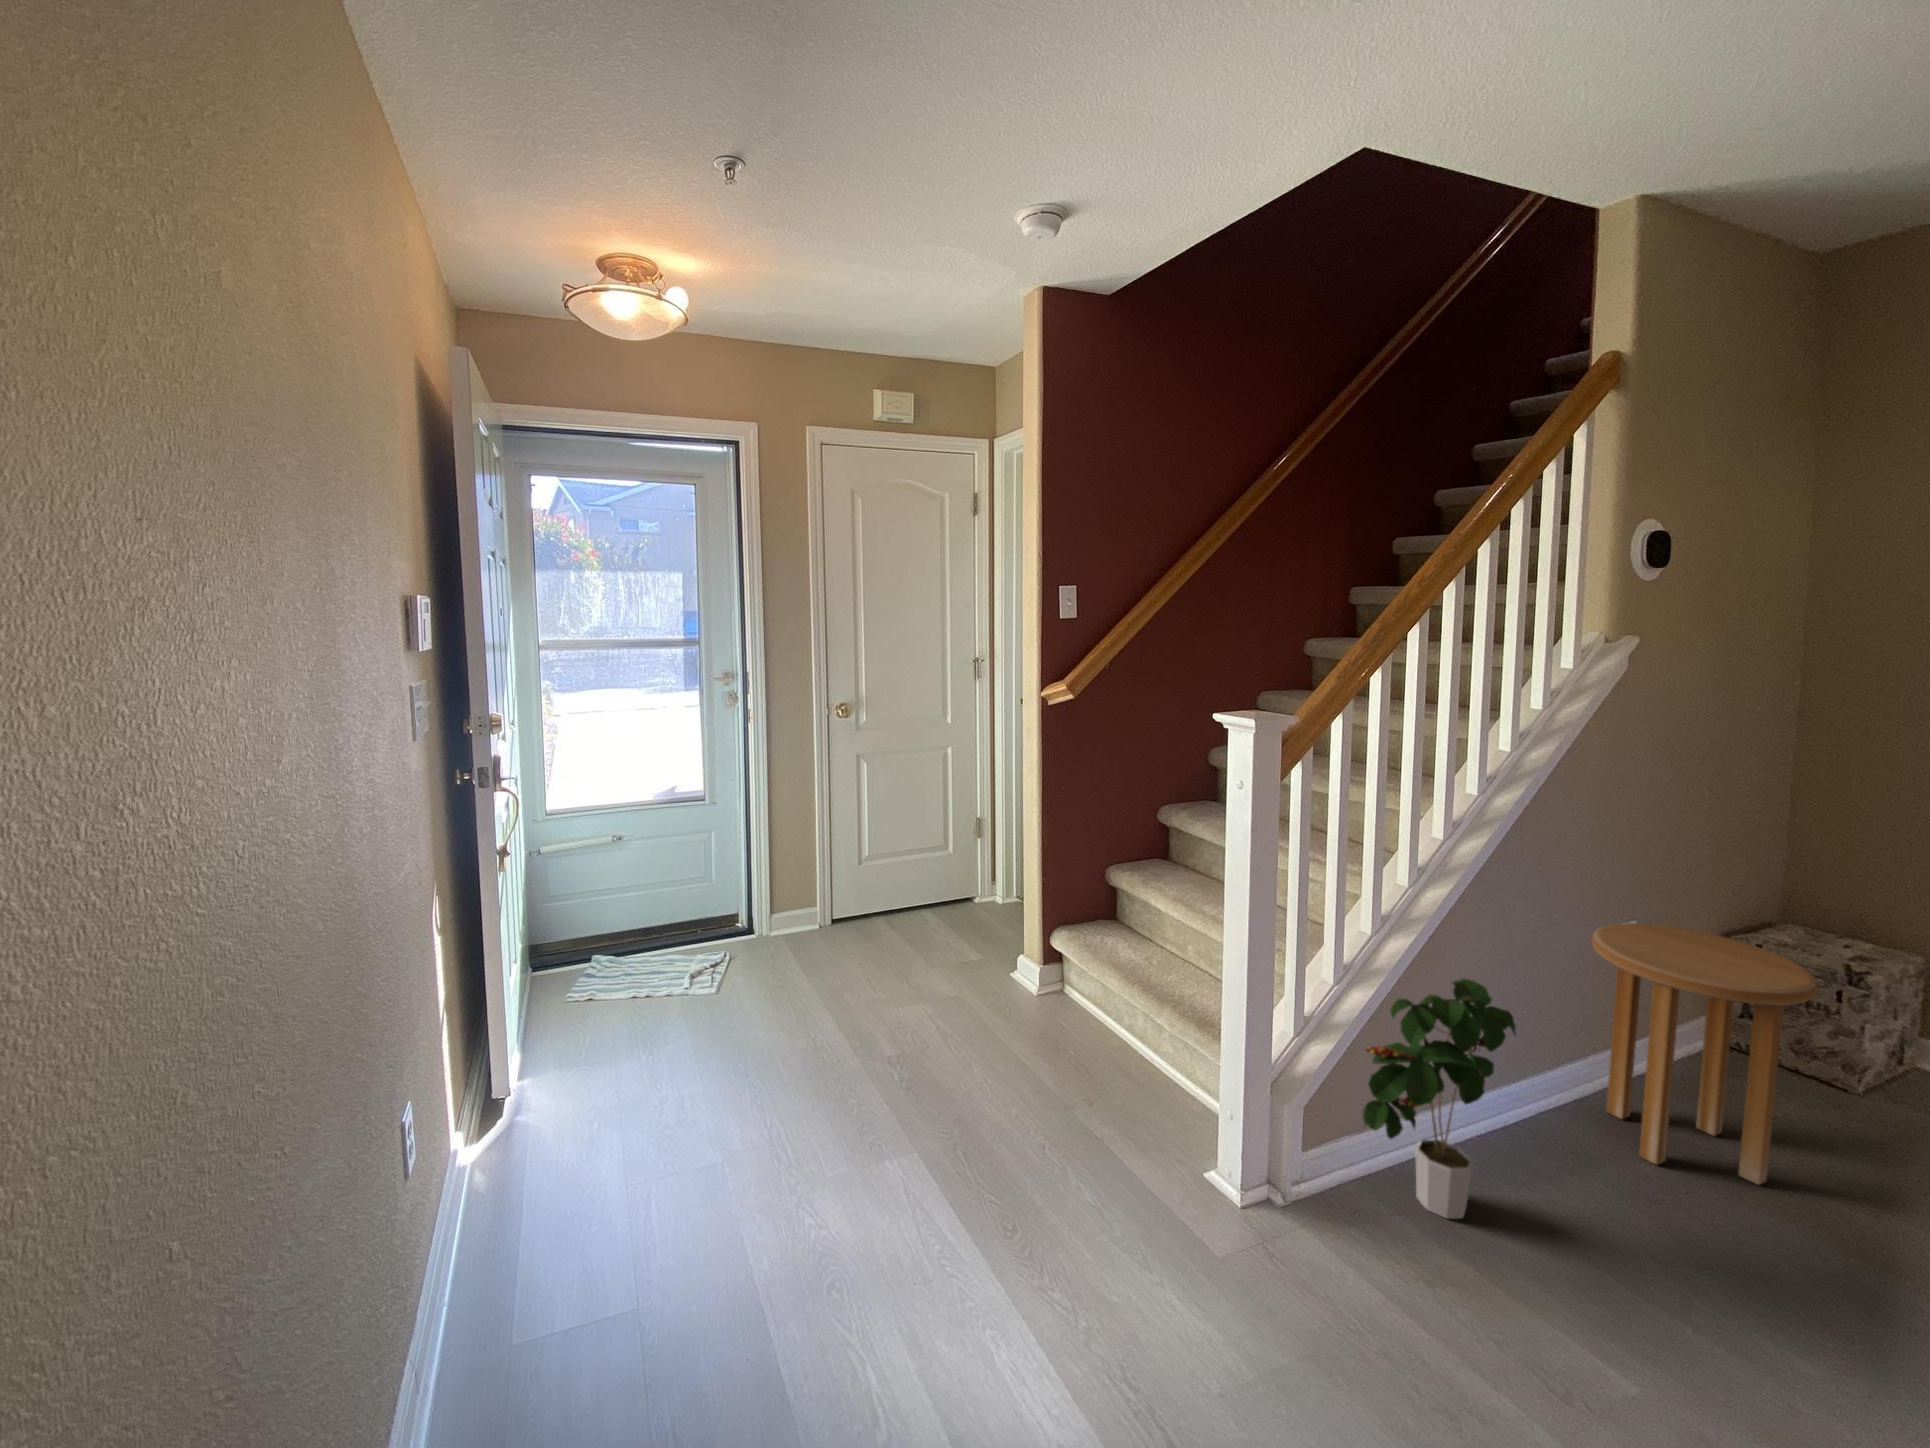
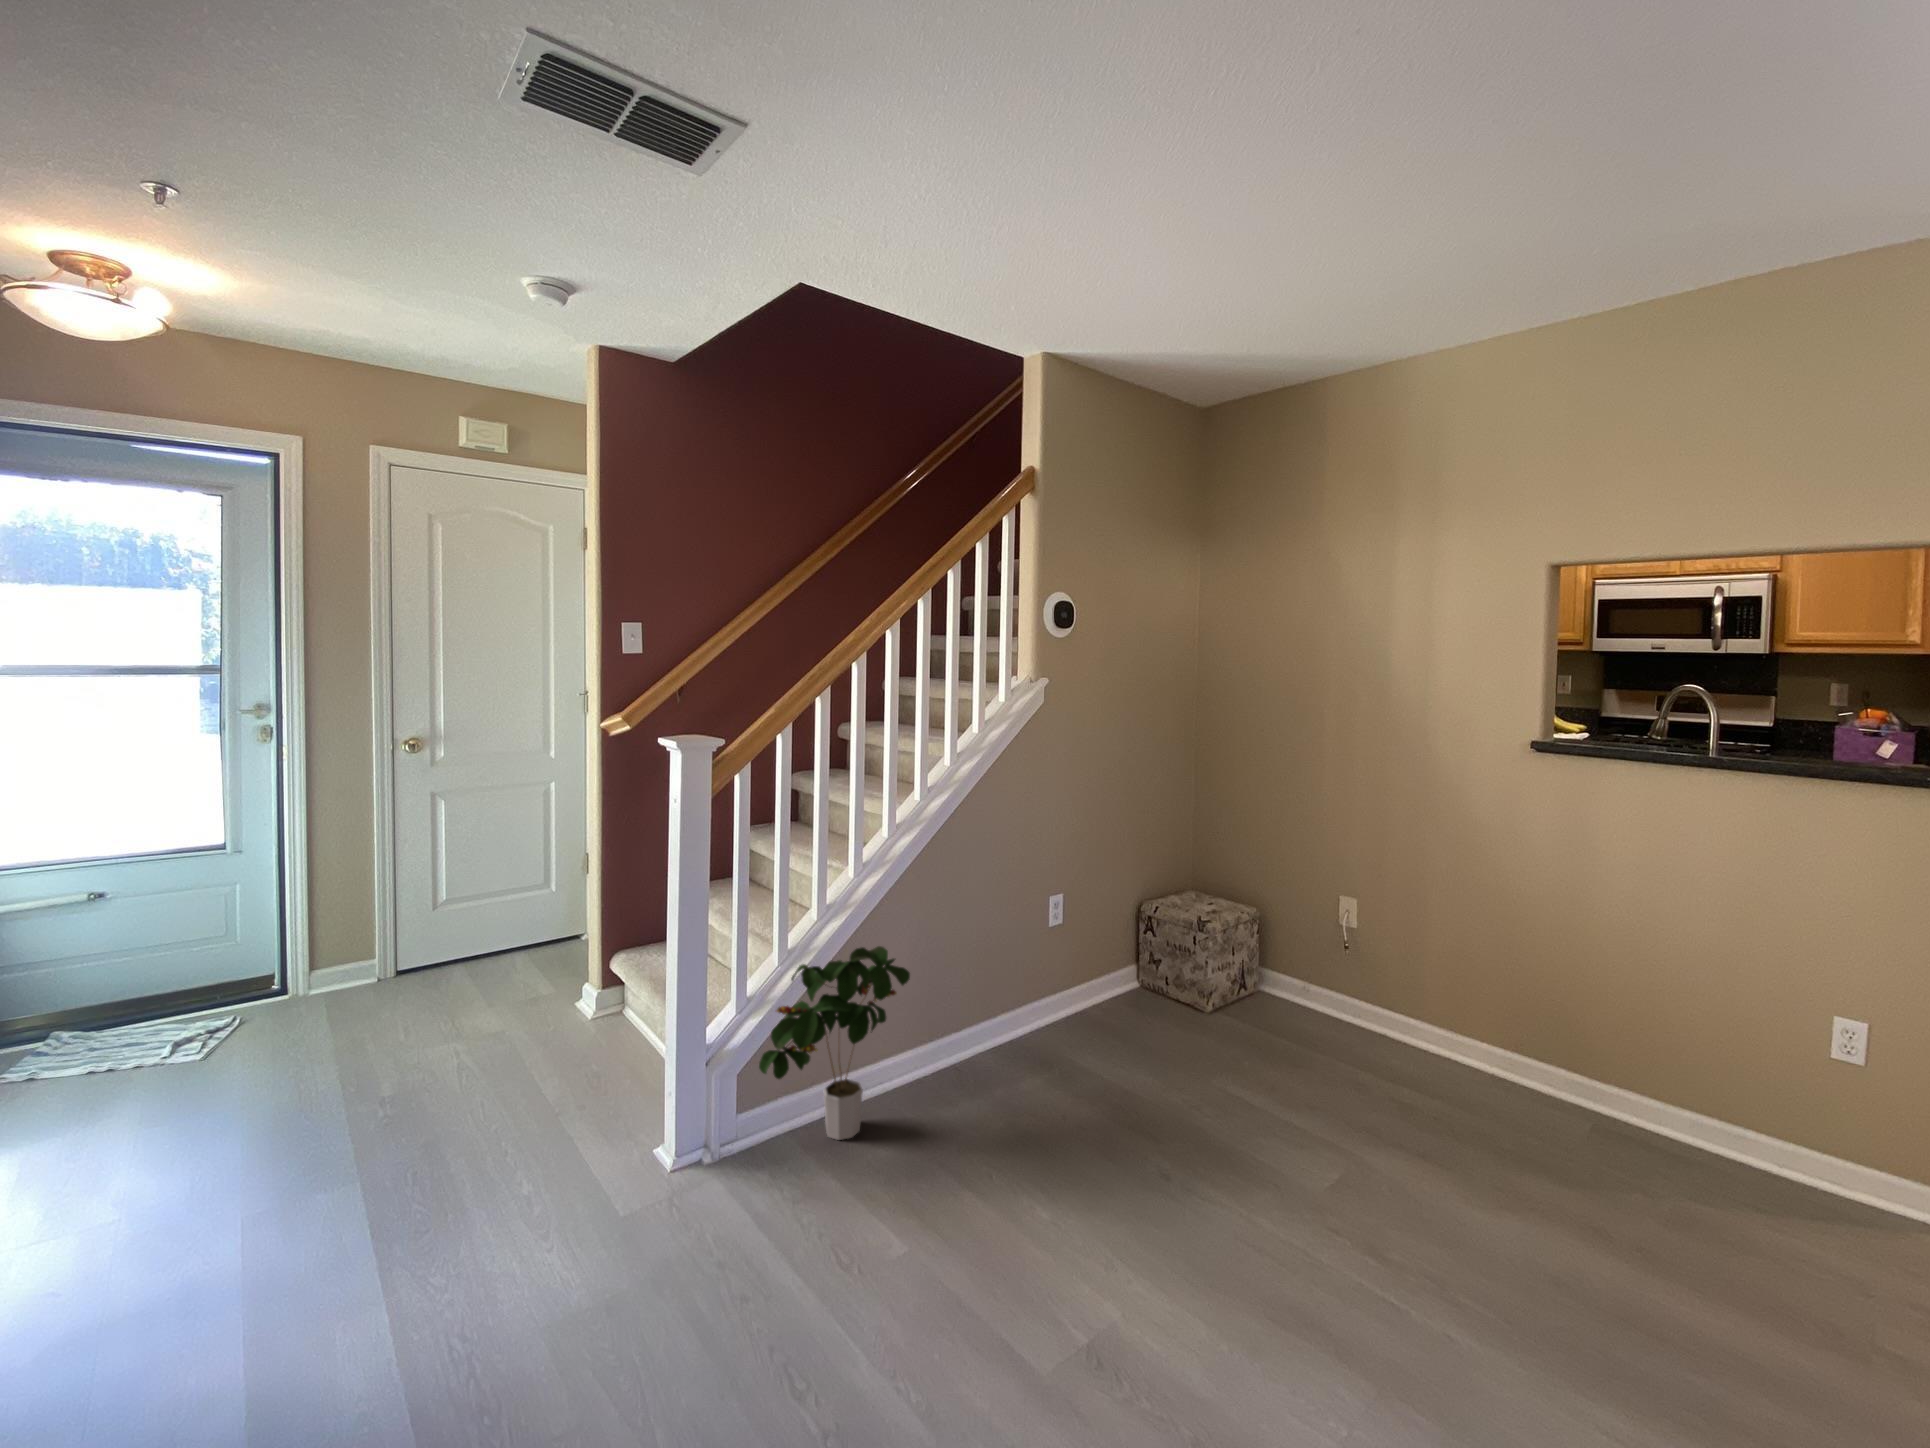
side table: present [1592,923,1818,1185] -> none [1001,895,1120,1078]

